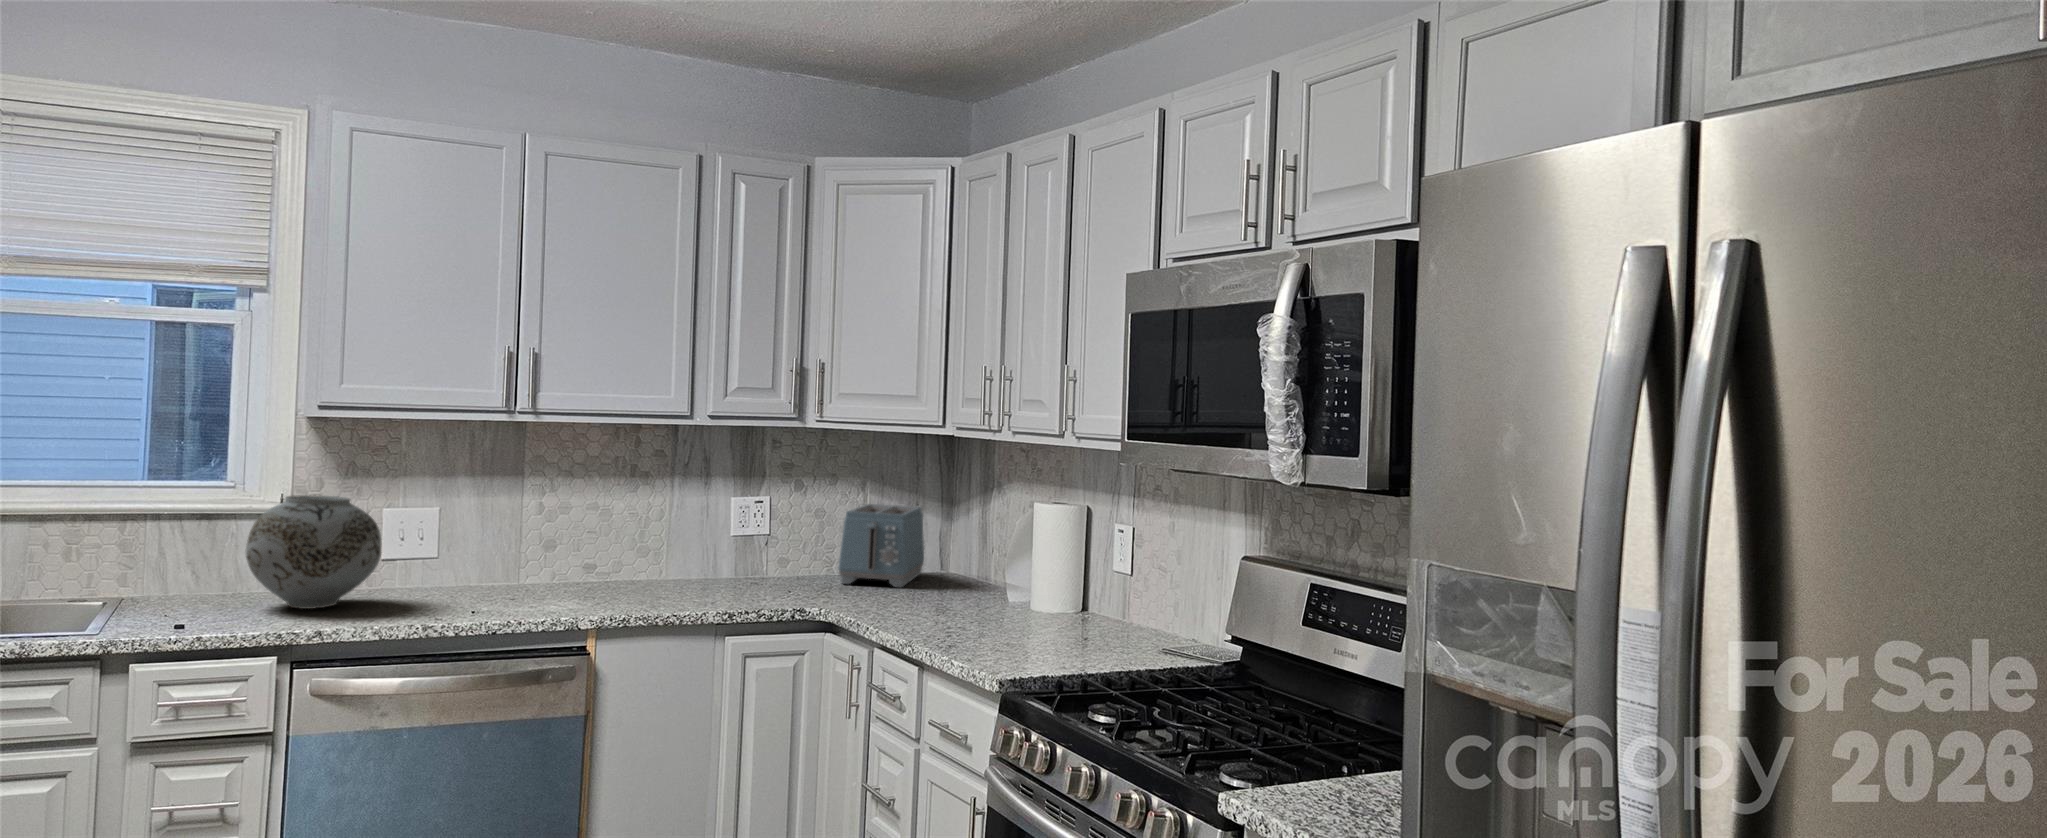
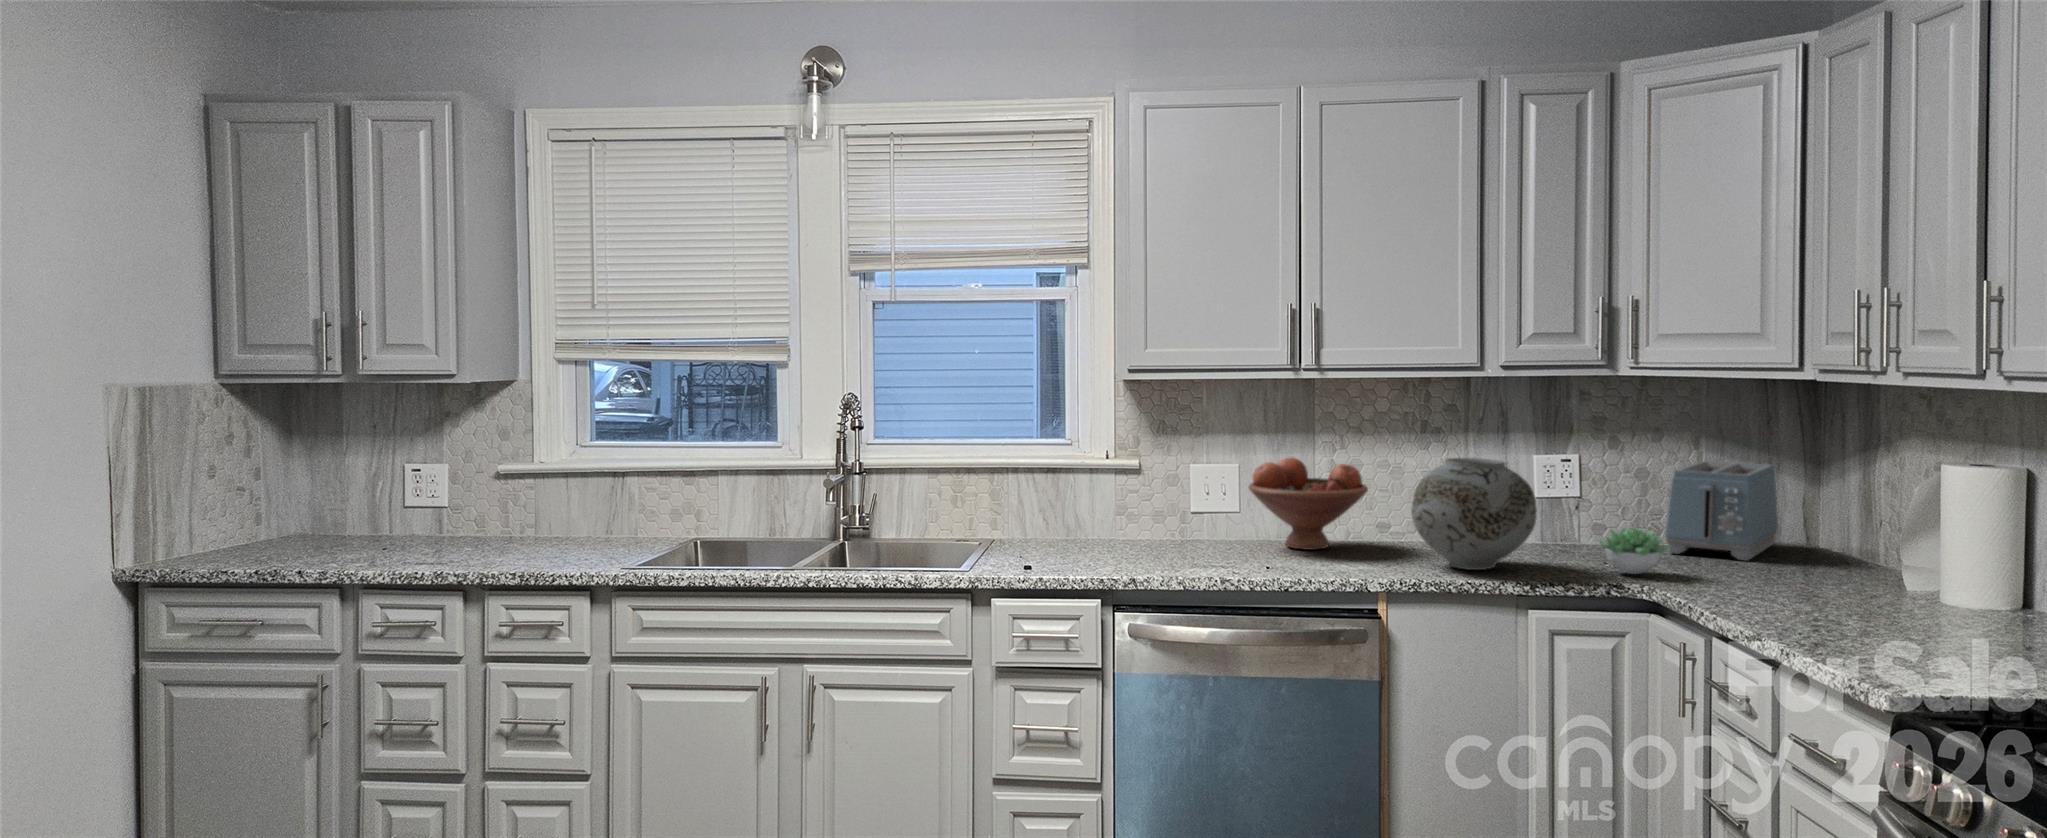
vase: present [246,495,381,609] -> present [1411,458,1537,570]
fruit bowl: none [449,501,575,594] -> present [1249,458,1368,550]
succulent plant: none [784,561,843,602] -> present [1599,528,1670,574]

